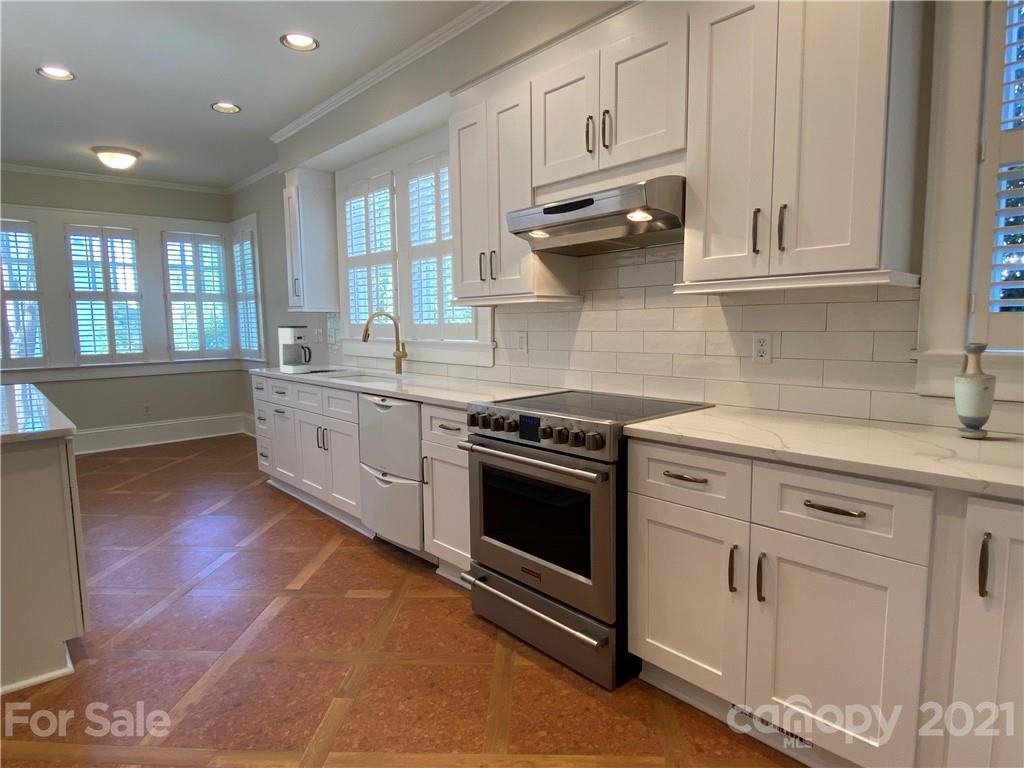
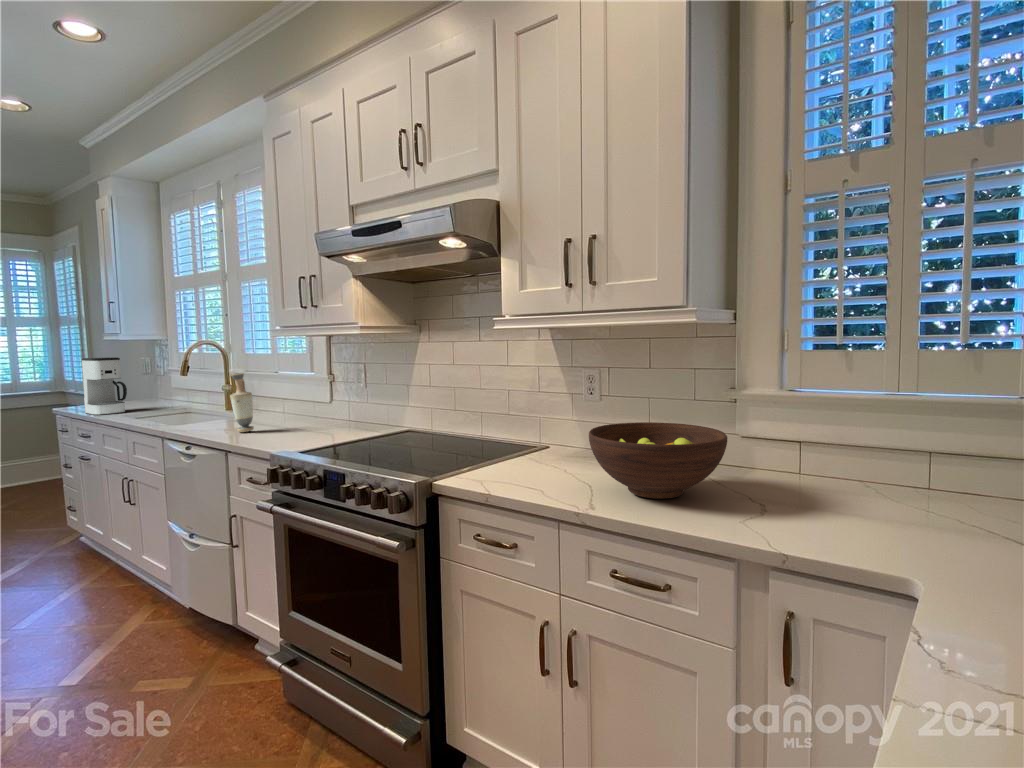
vase: present [954,343,996,438] -> present [230,373,254,432]
fruit bowl: none [777,378,917,442] -> present [589,422,727,499]

